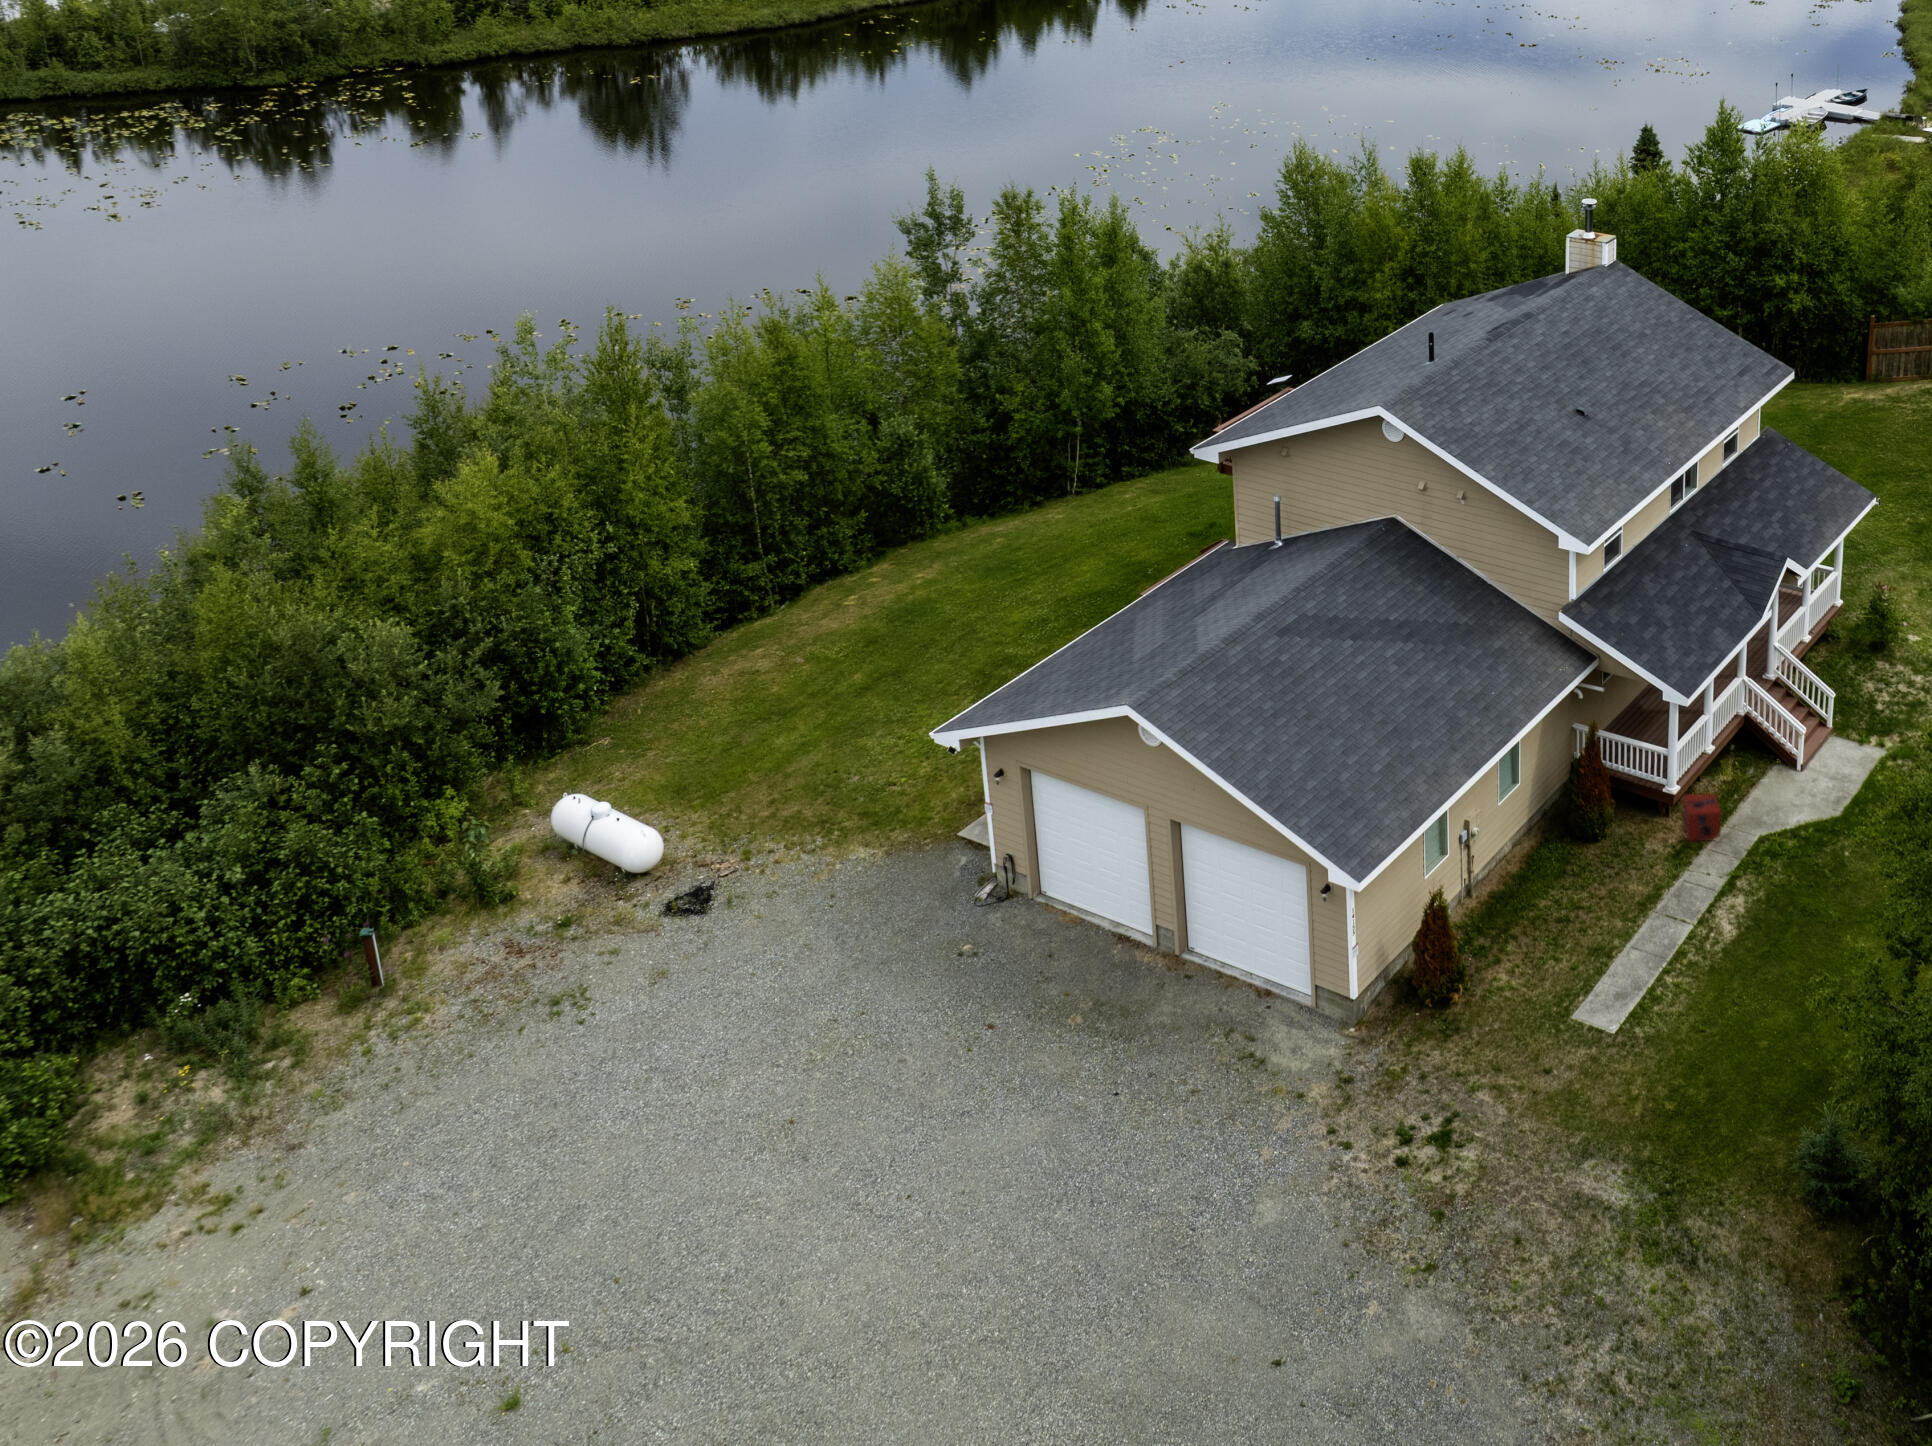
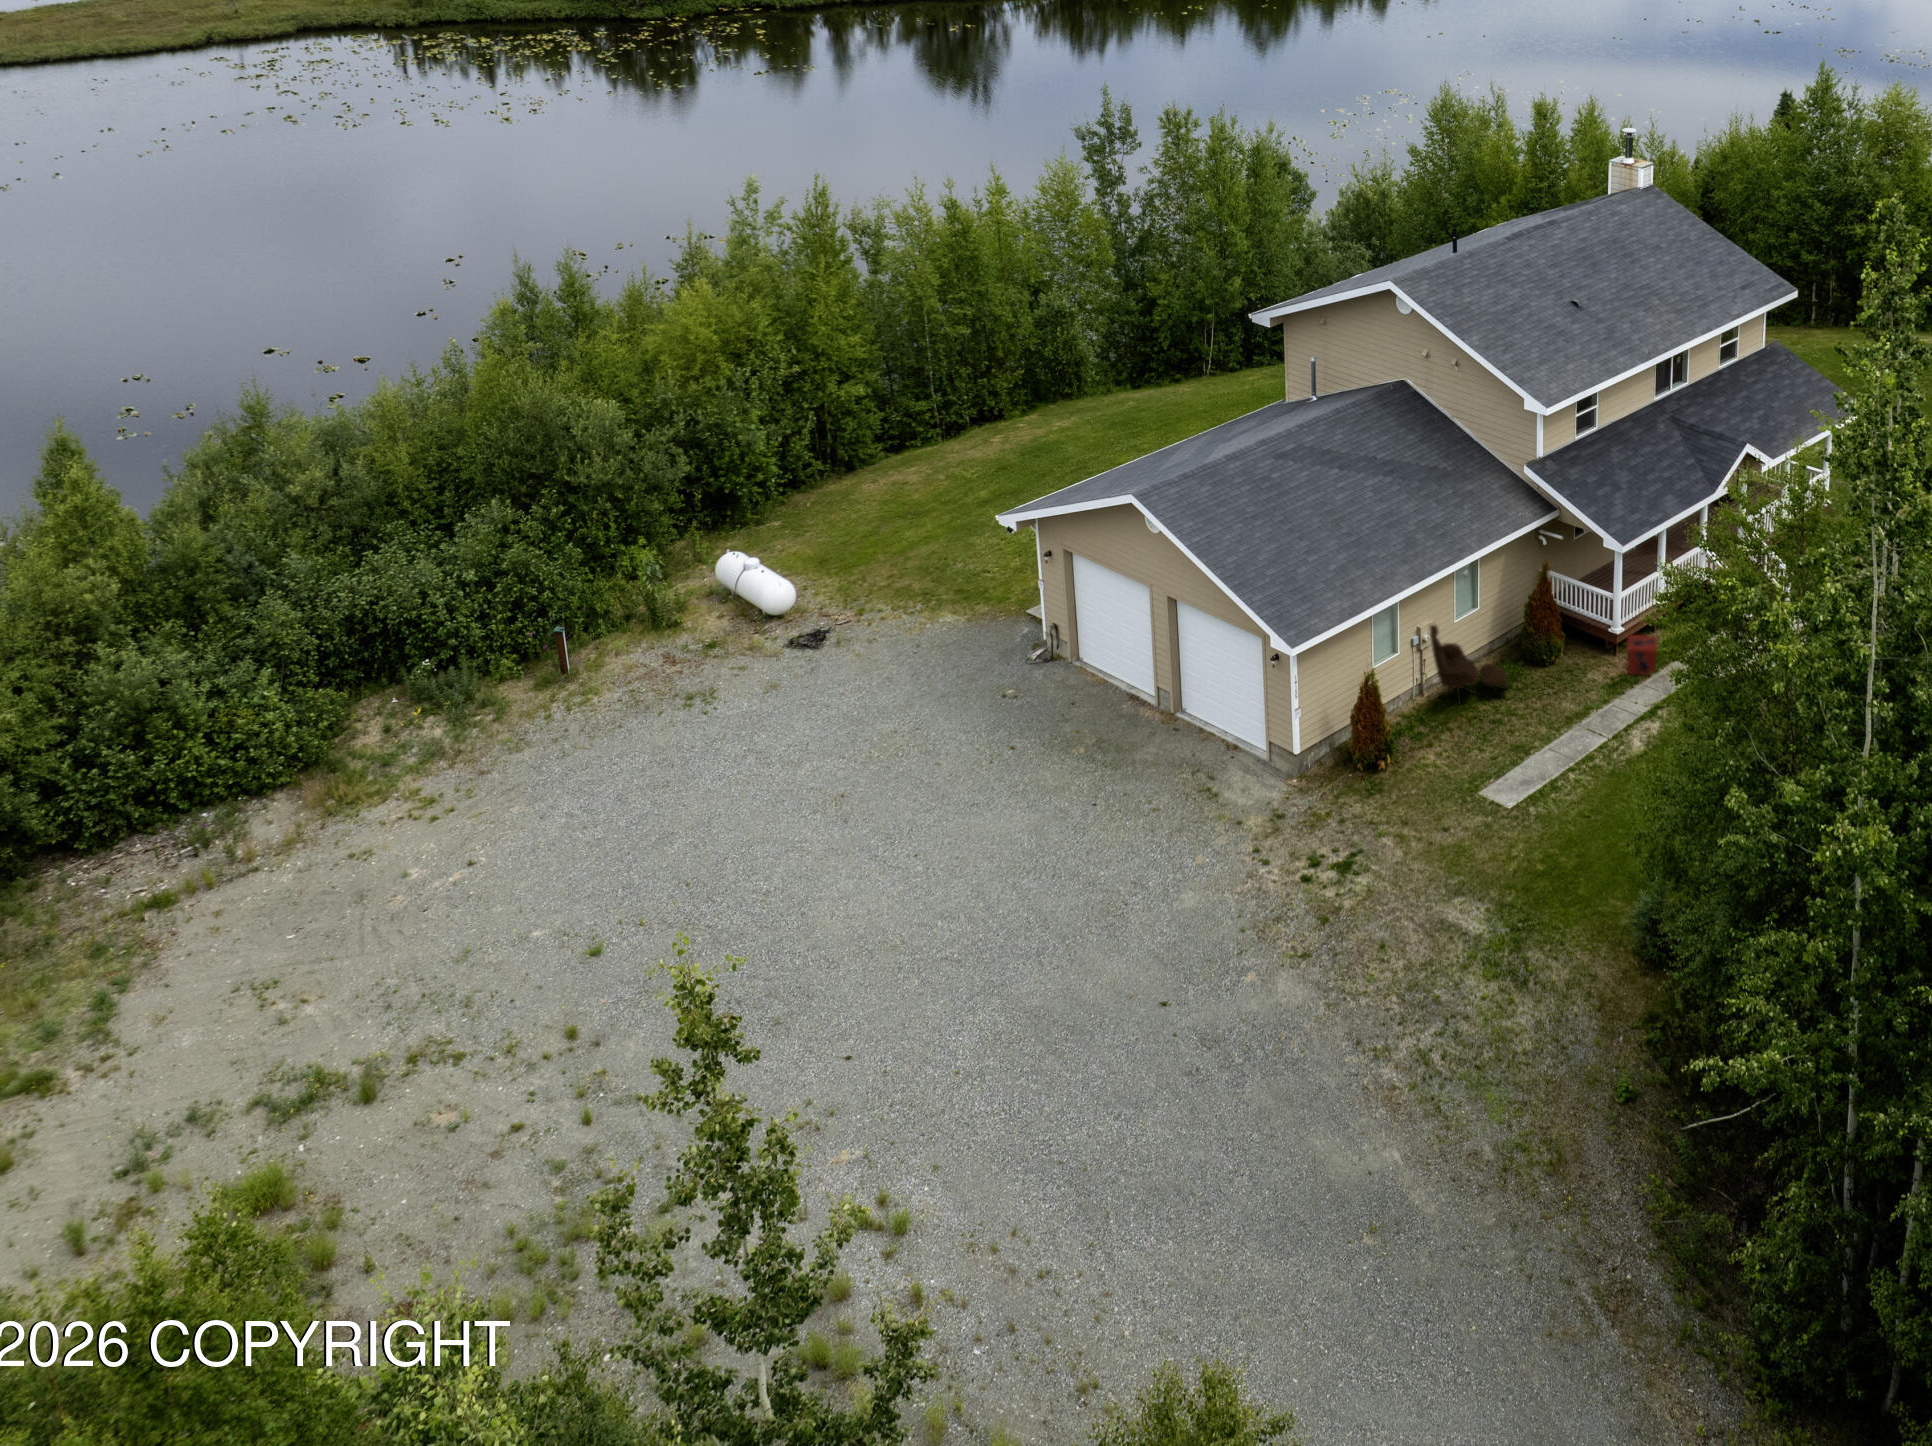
lounge chair: none [1470,810,1564,903] -> present [1430,625,1509,703]

